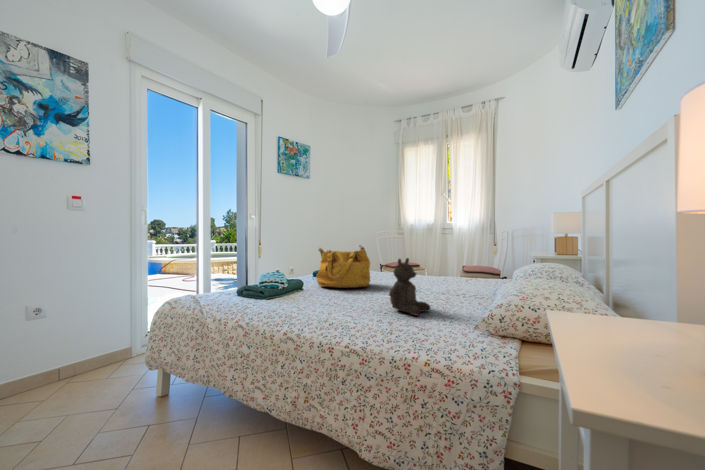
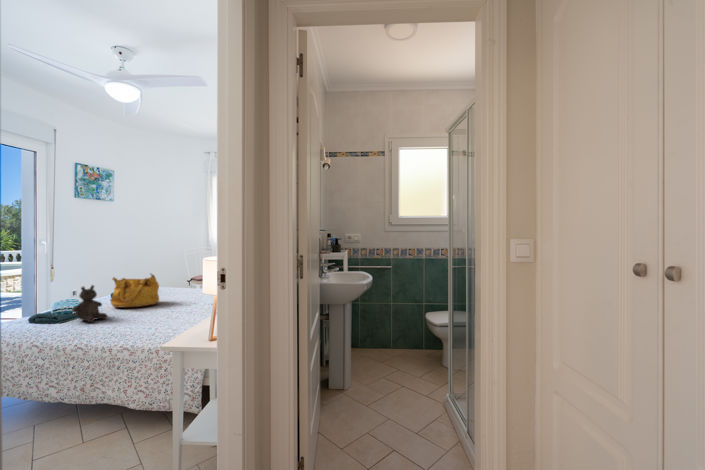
stuffed bear: present [389,258,430,315] -> present [72,285,107,322]

